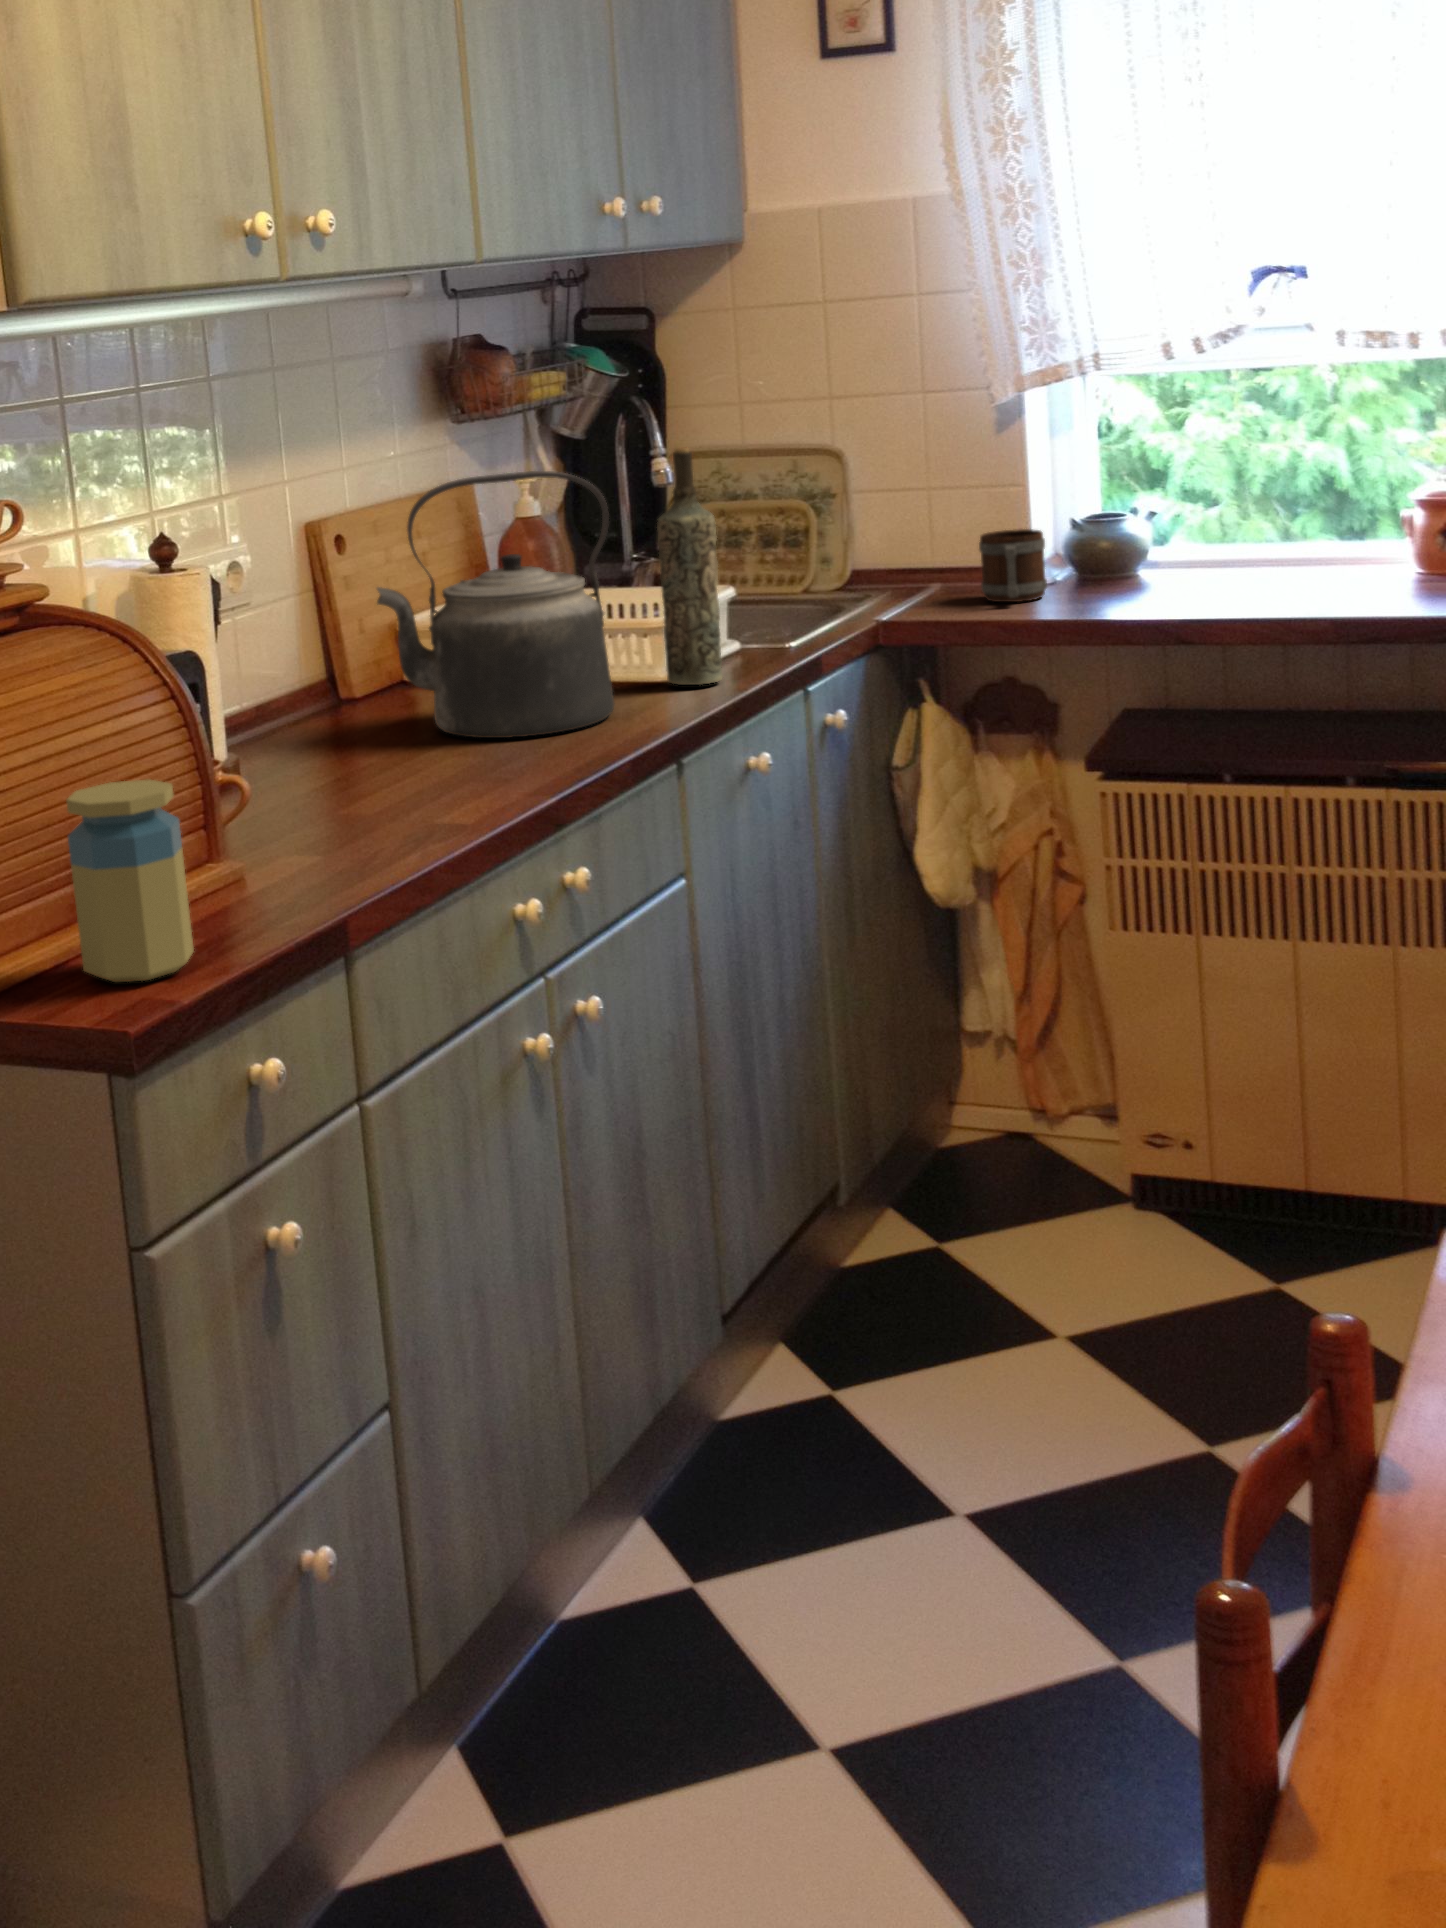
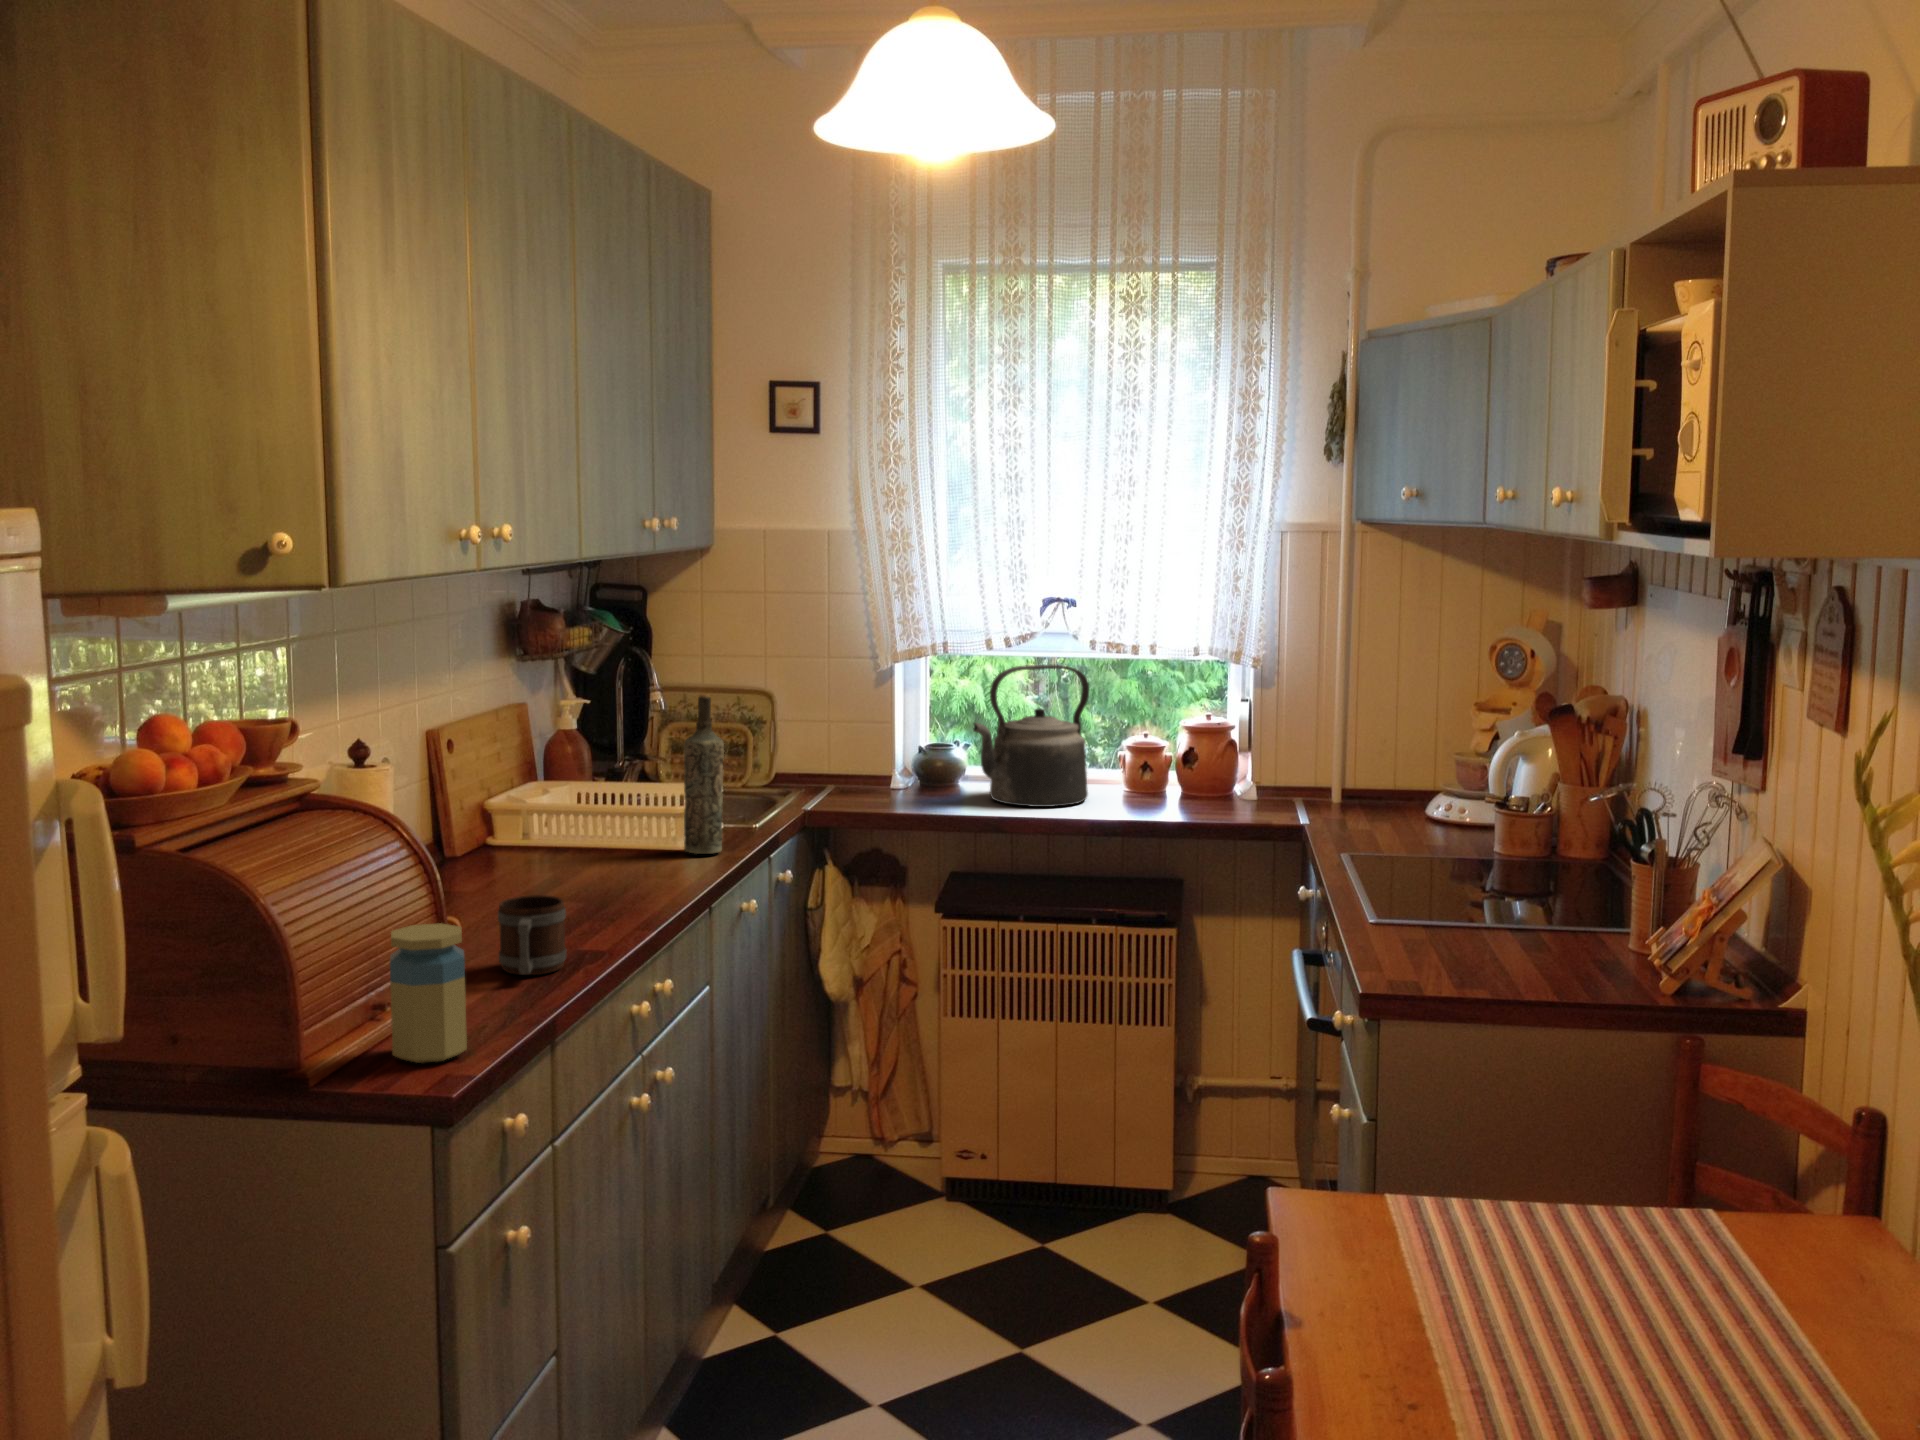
kettle: present [377,471,614,738] -> present [973,665,1089,807]
mug: present [979,529,1047,602] -> present [498,895,567,975]

